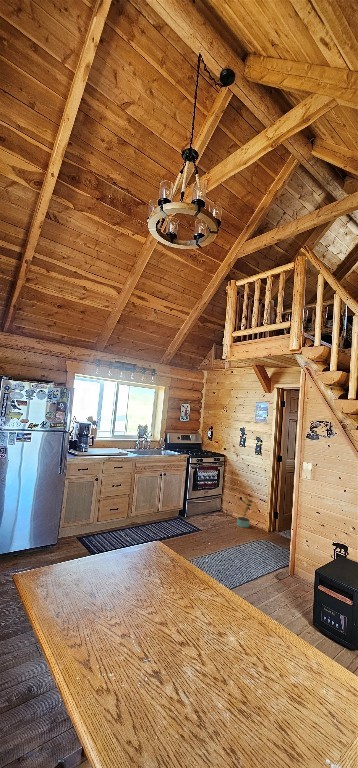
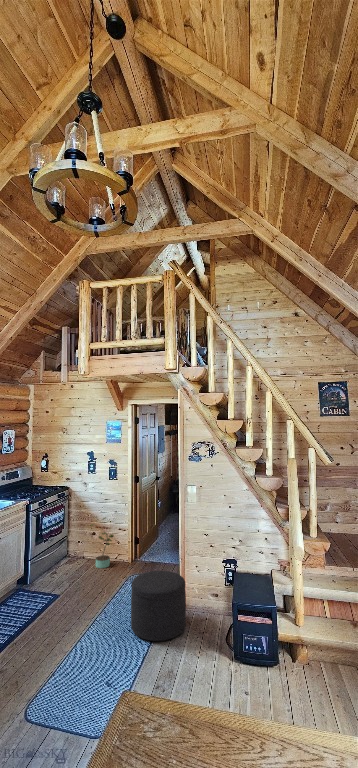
ottoman: none [236,529,289,588] -> present [131,570,186,641]

